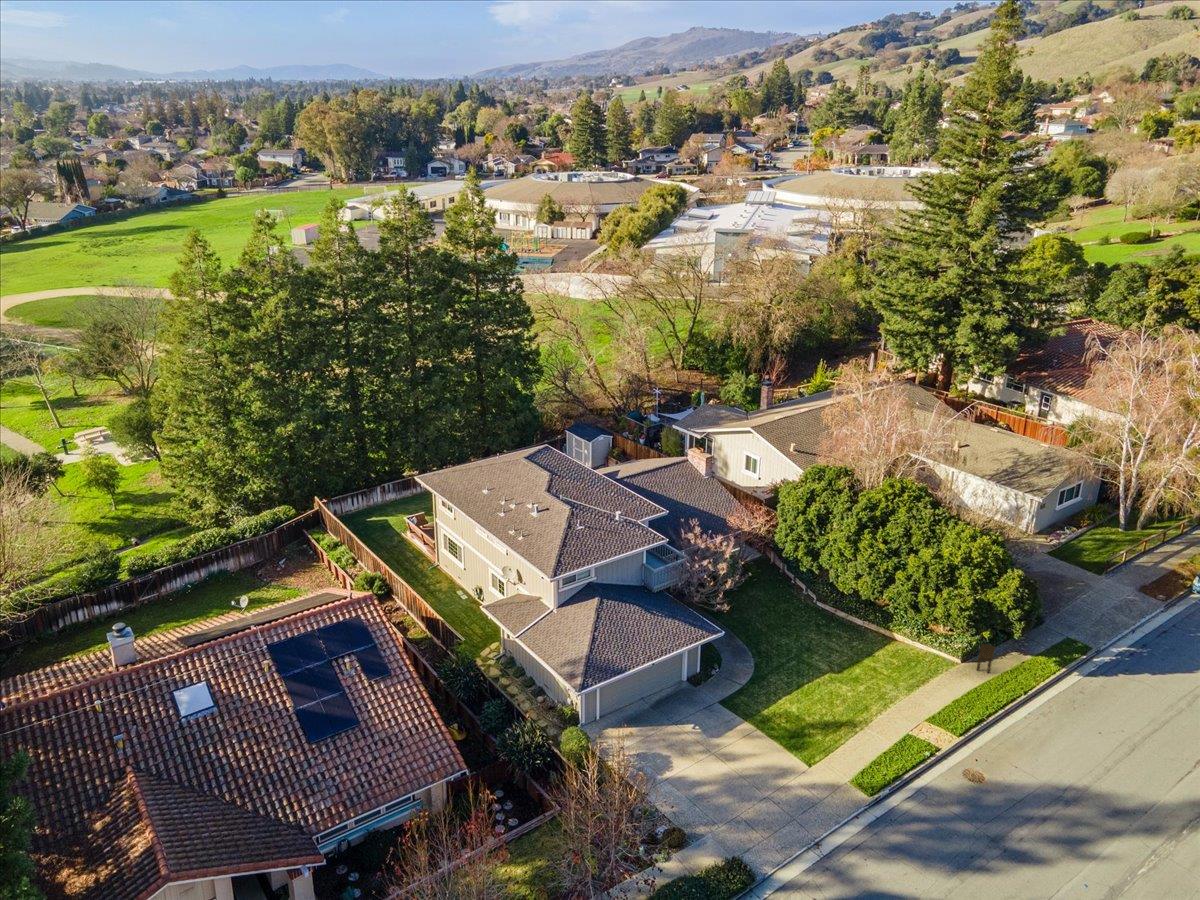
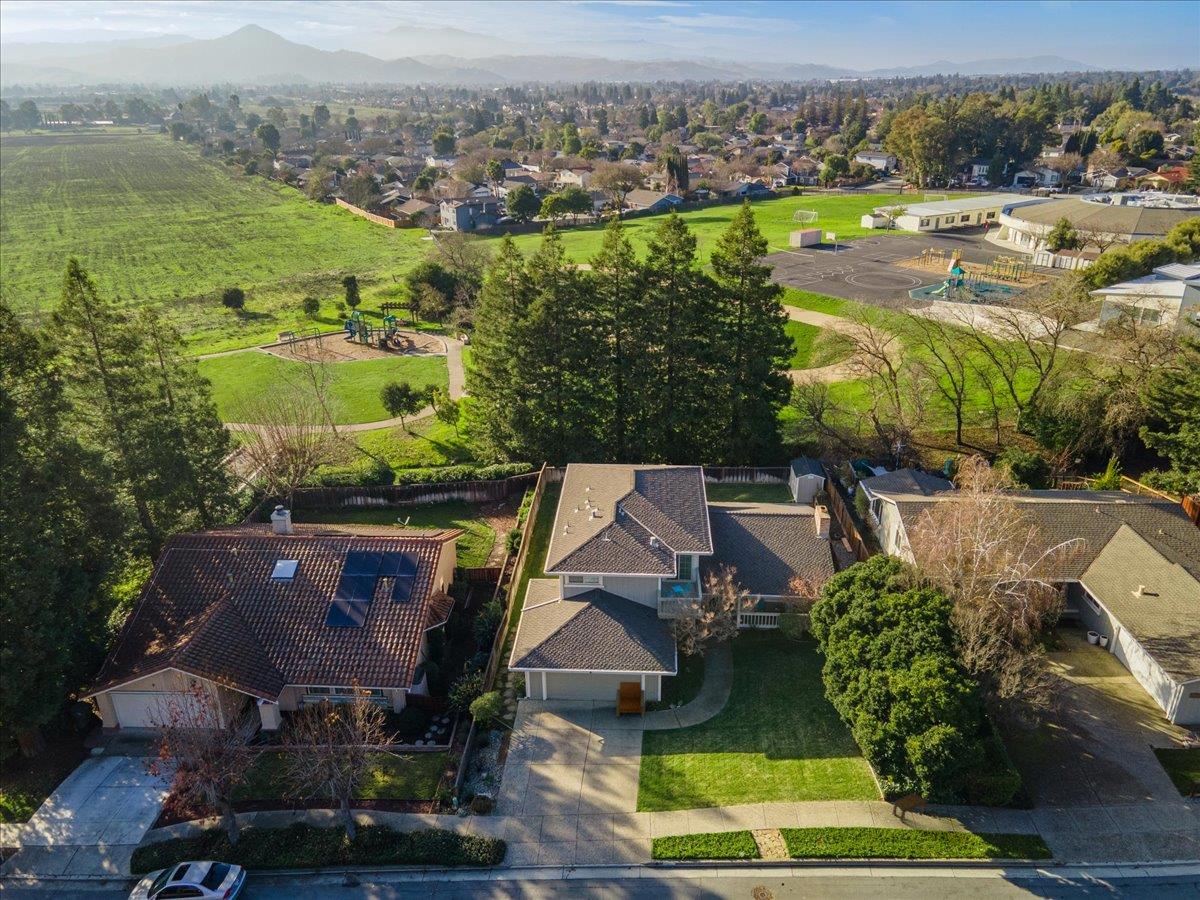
lounge chair: none [674,658,717,706] -> present [615,682,645,717]

